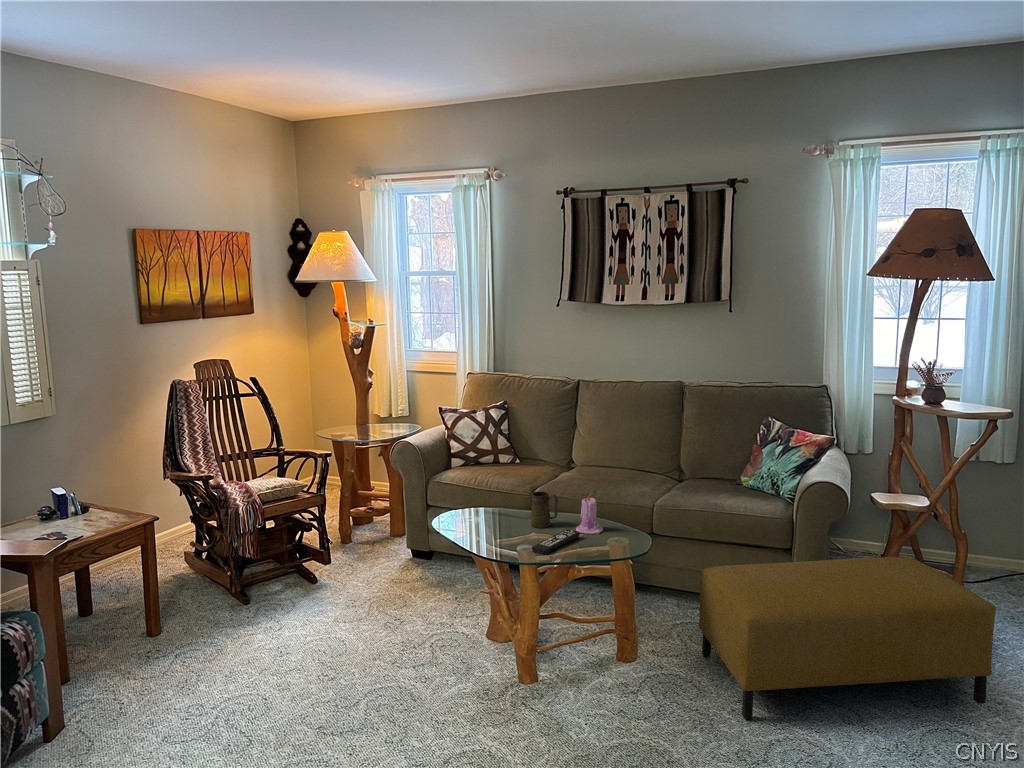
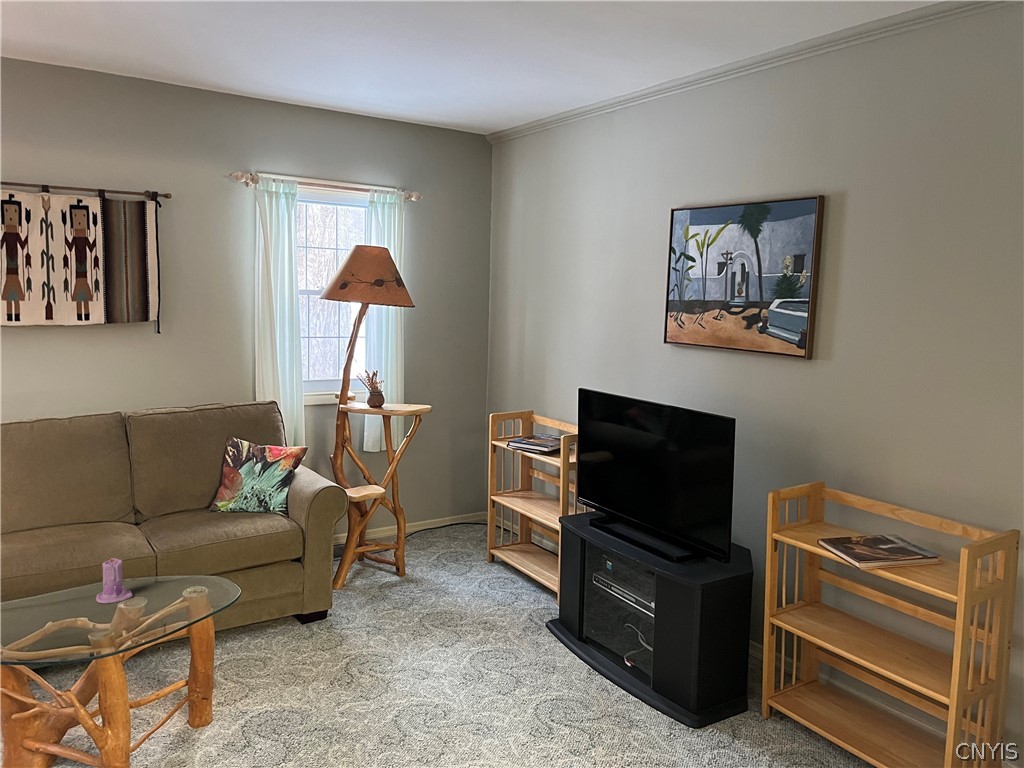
mug: present [531,492,558,528] -> none [25,567,67,616]
remote control: present [532,529,580,555] -> none [80,602,117,642]
ottoman: present [699,557,996,719] -> none [253,538,477,722]

